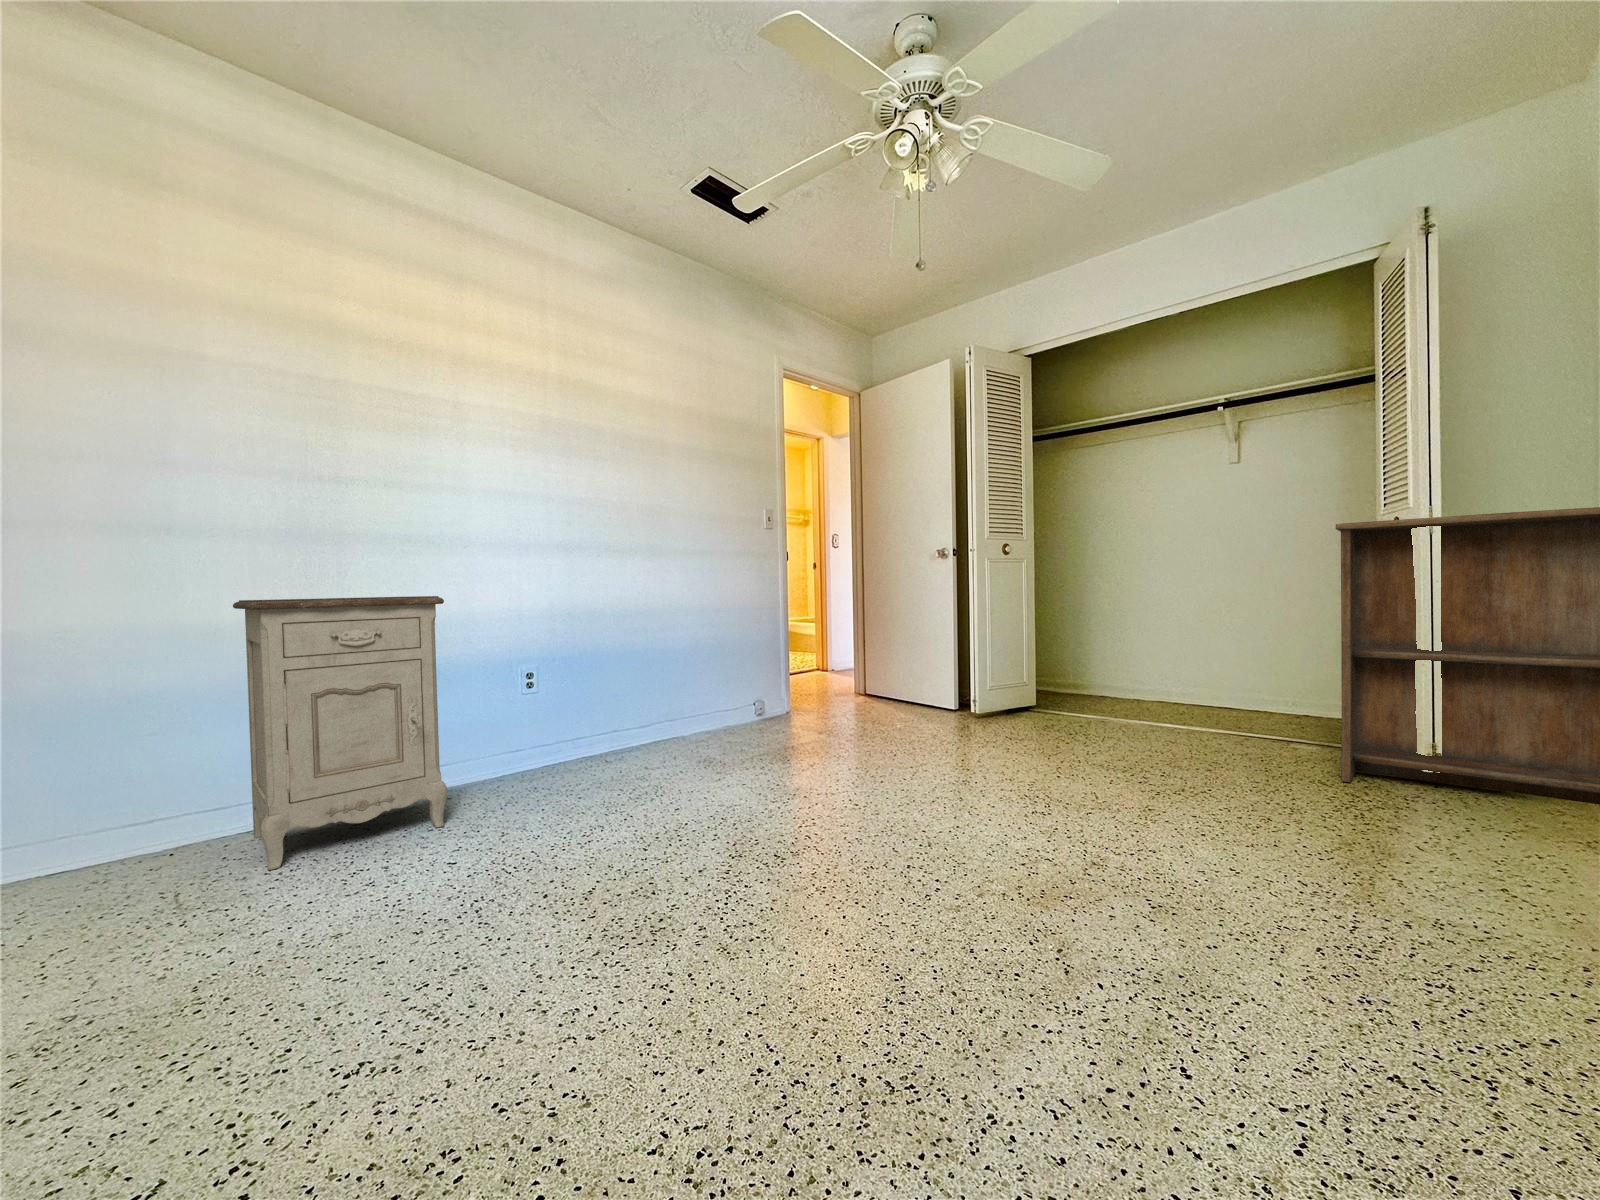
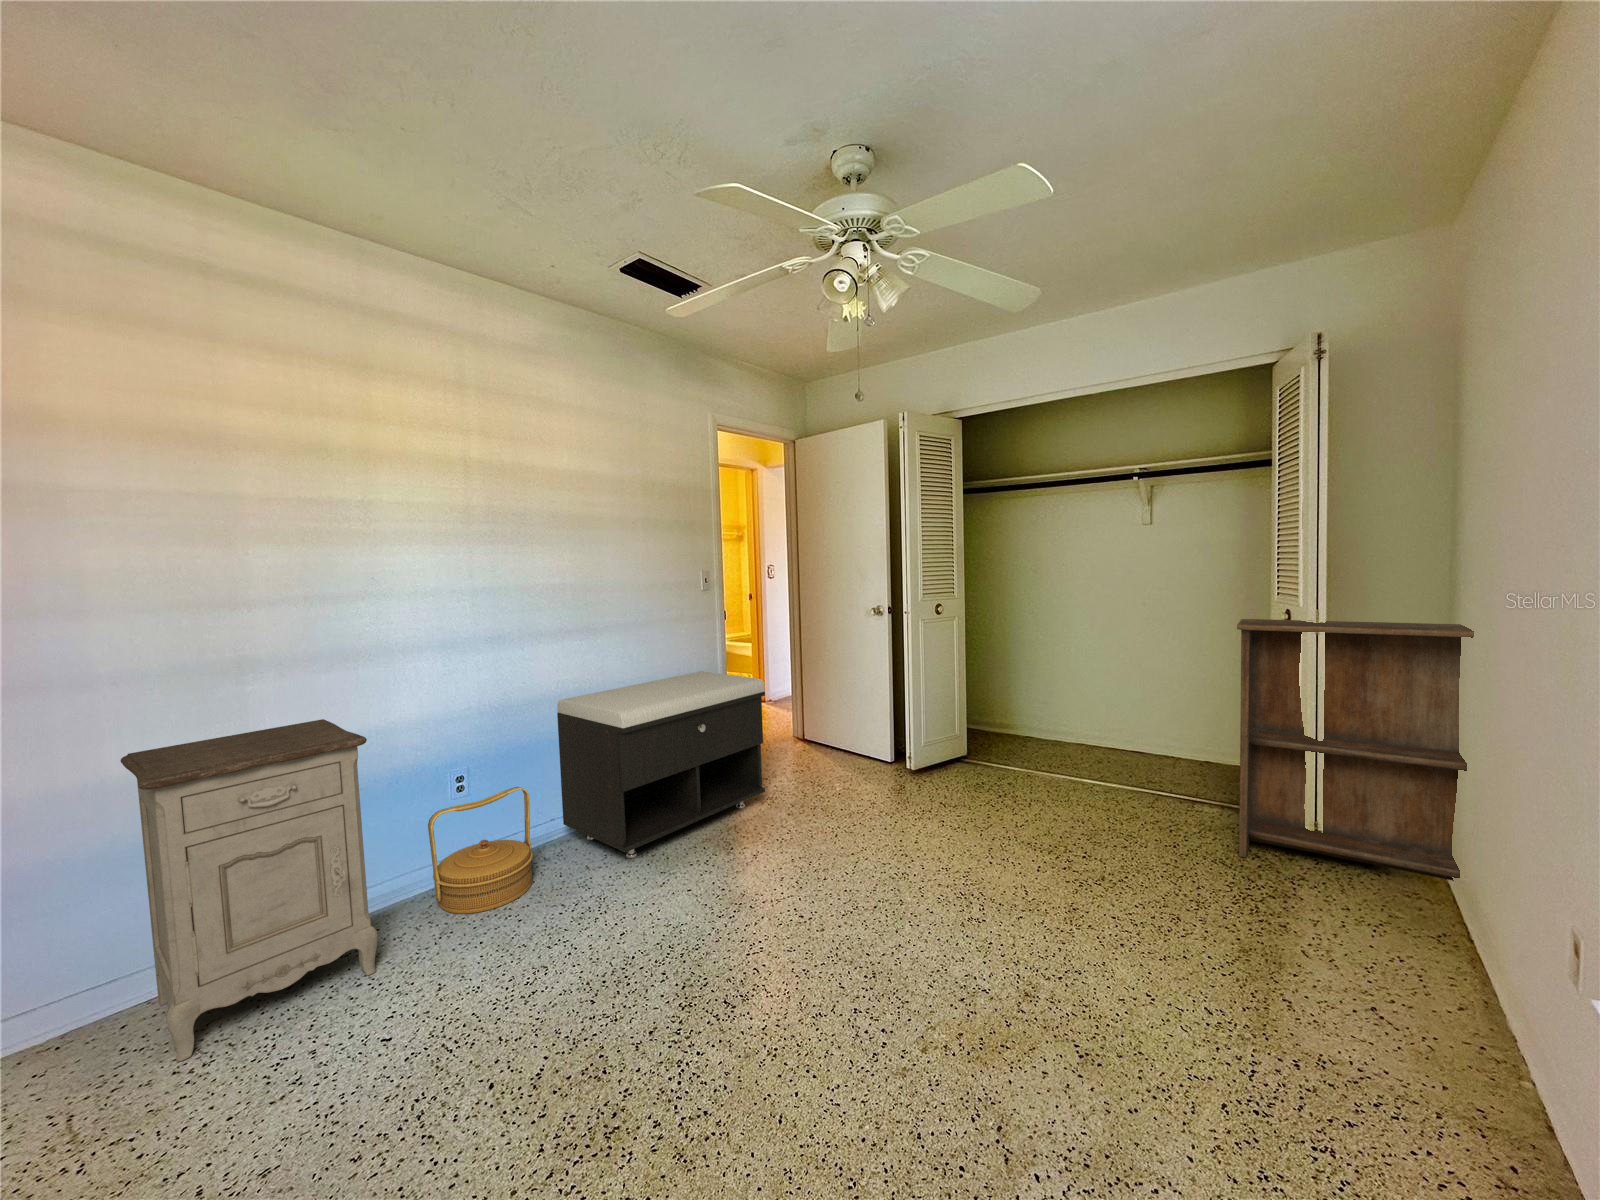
storage bench: none [620,606,824,766] -> present [557,671,765,858]
woven basket: none [496,686,593,795] -> present [428,787,533,914]

